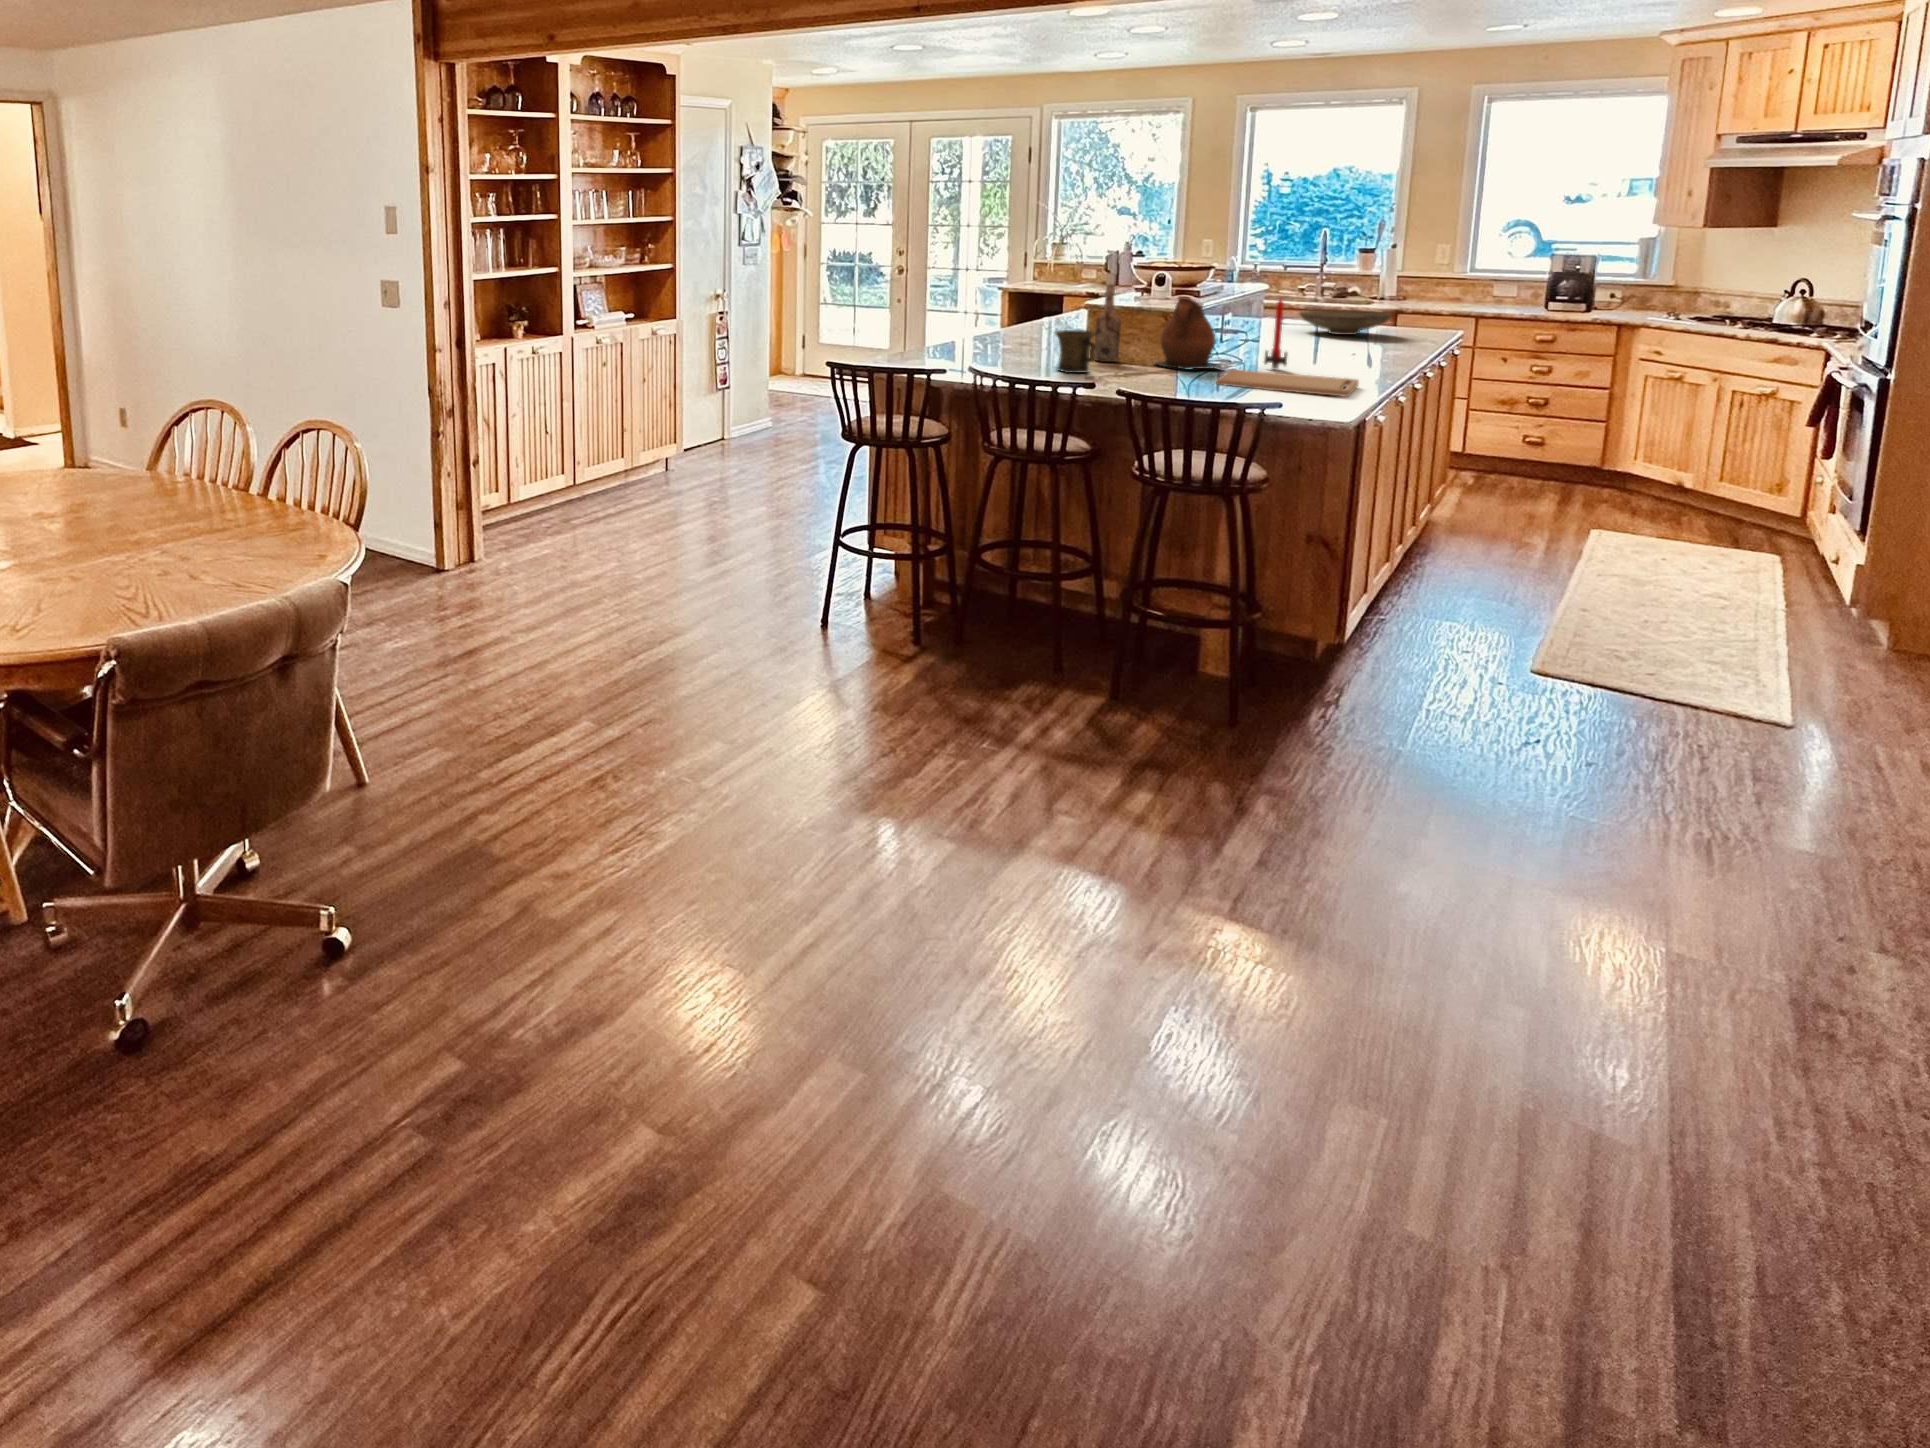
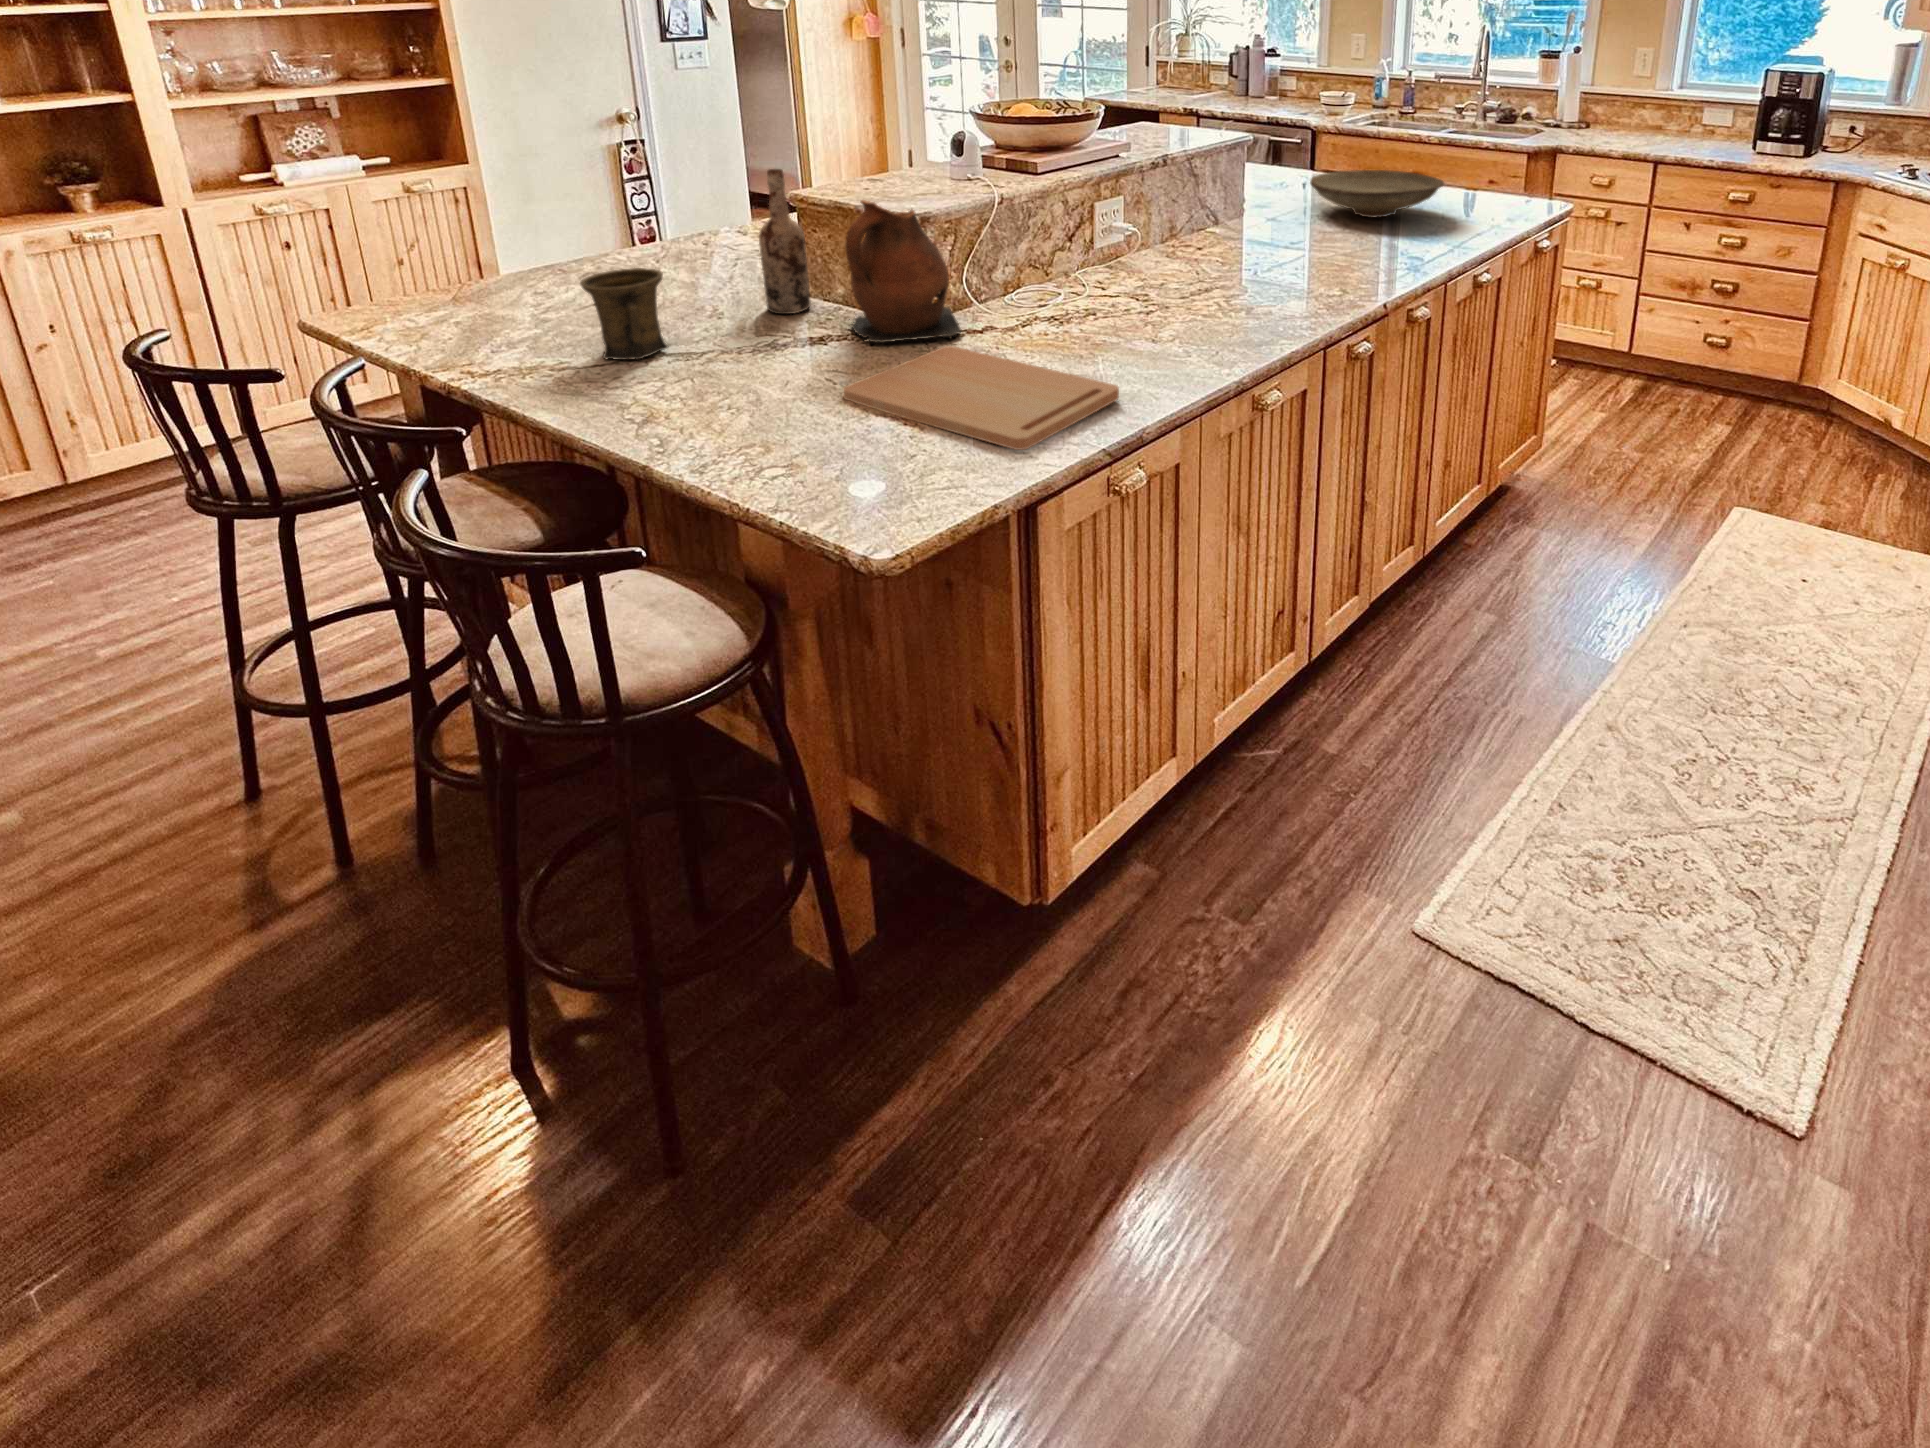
candle: present [1264,299,1287,370] -> none [1050,201,1080,334]

